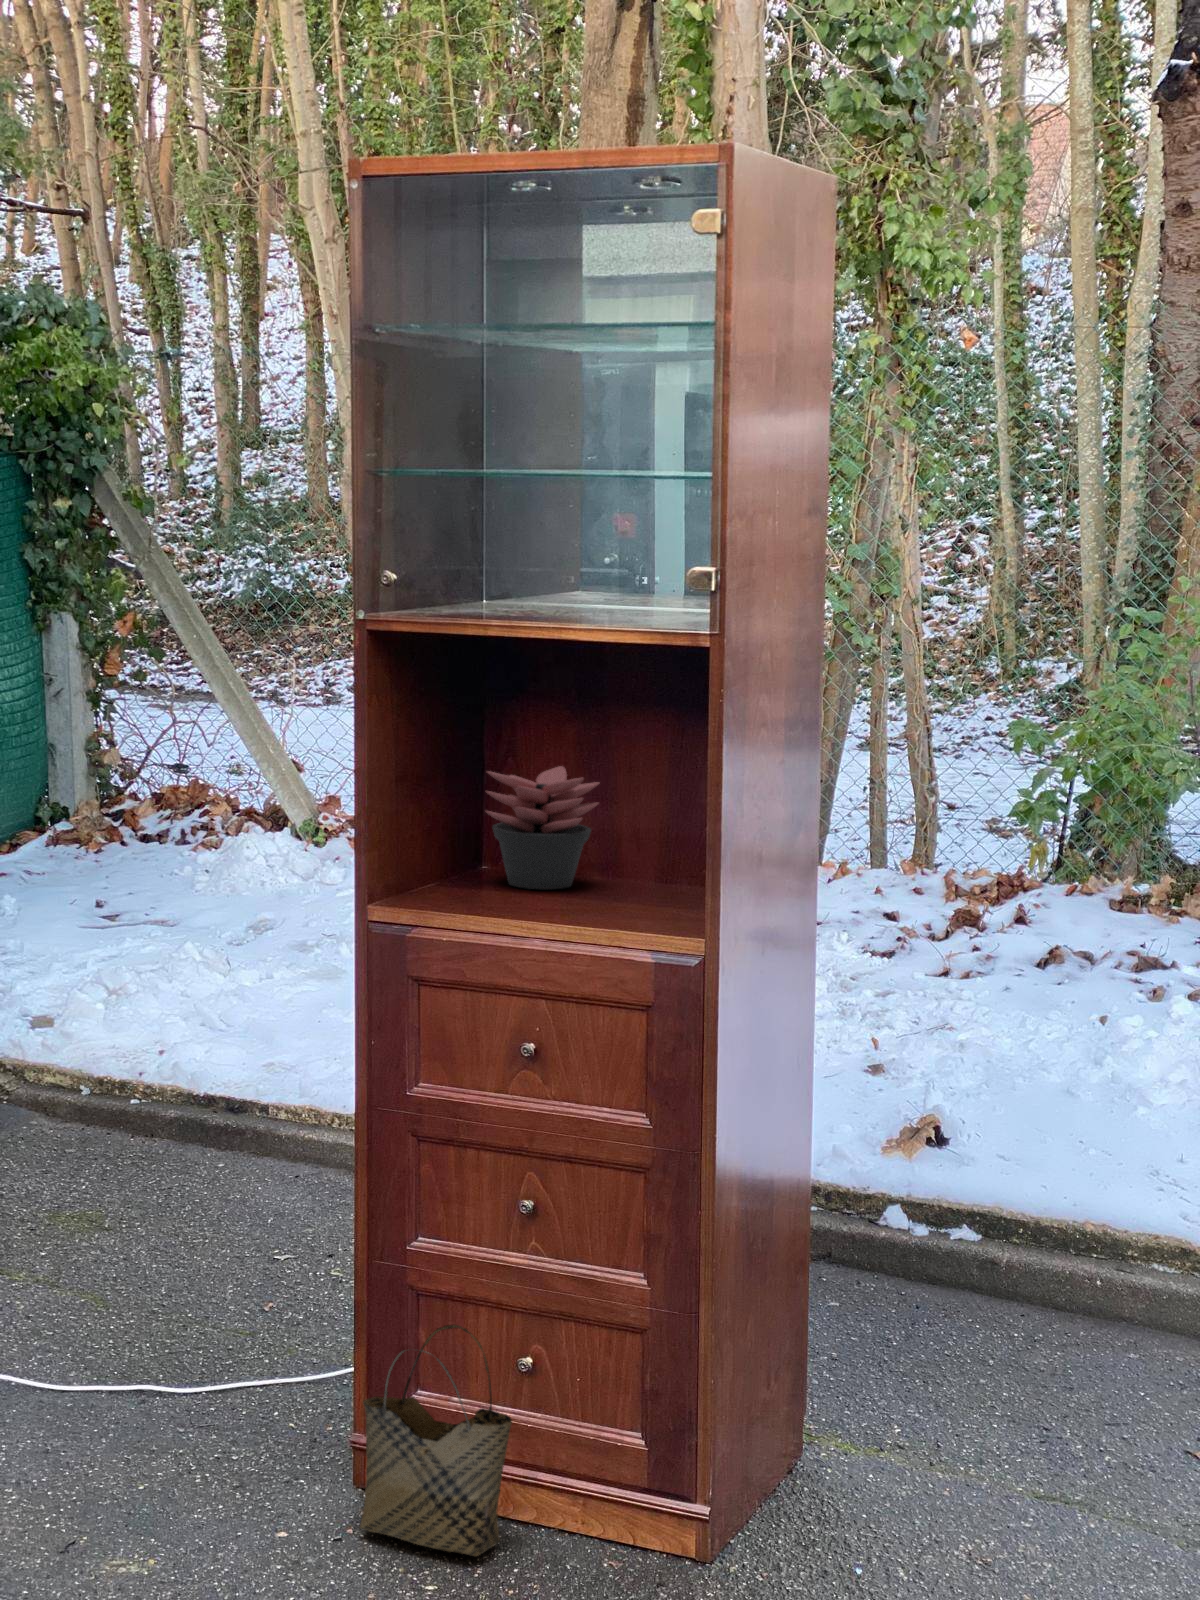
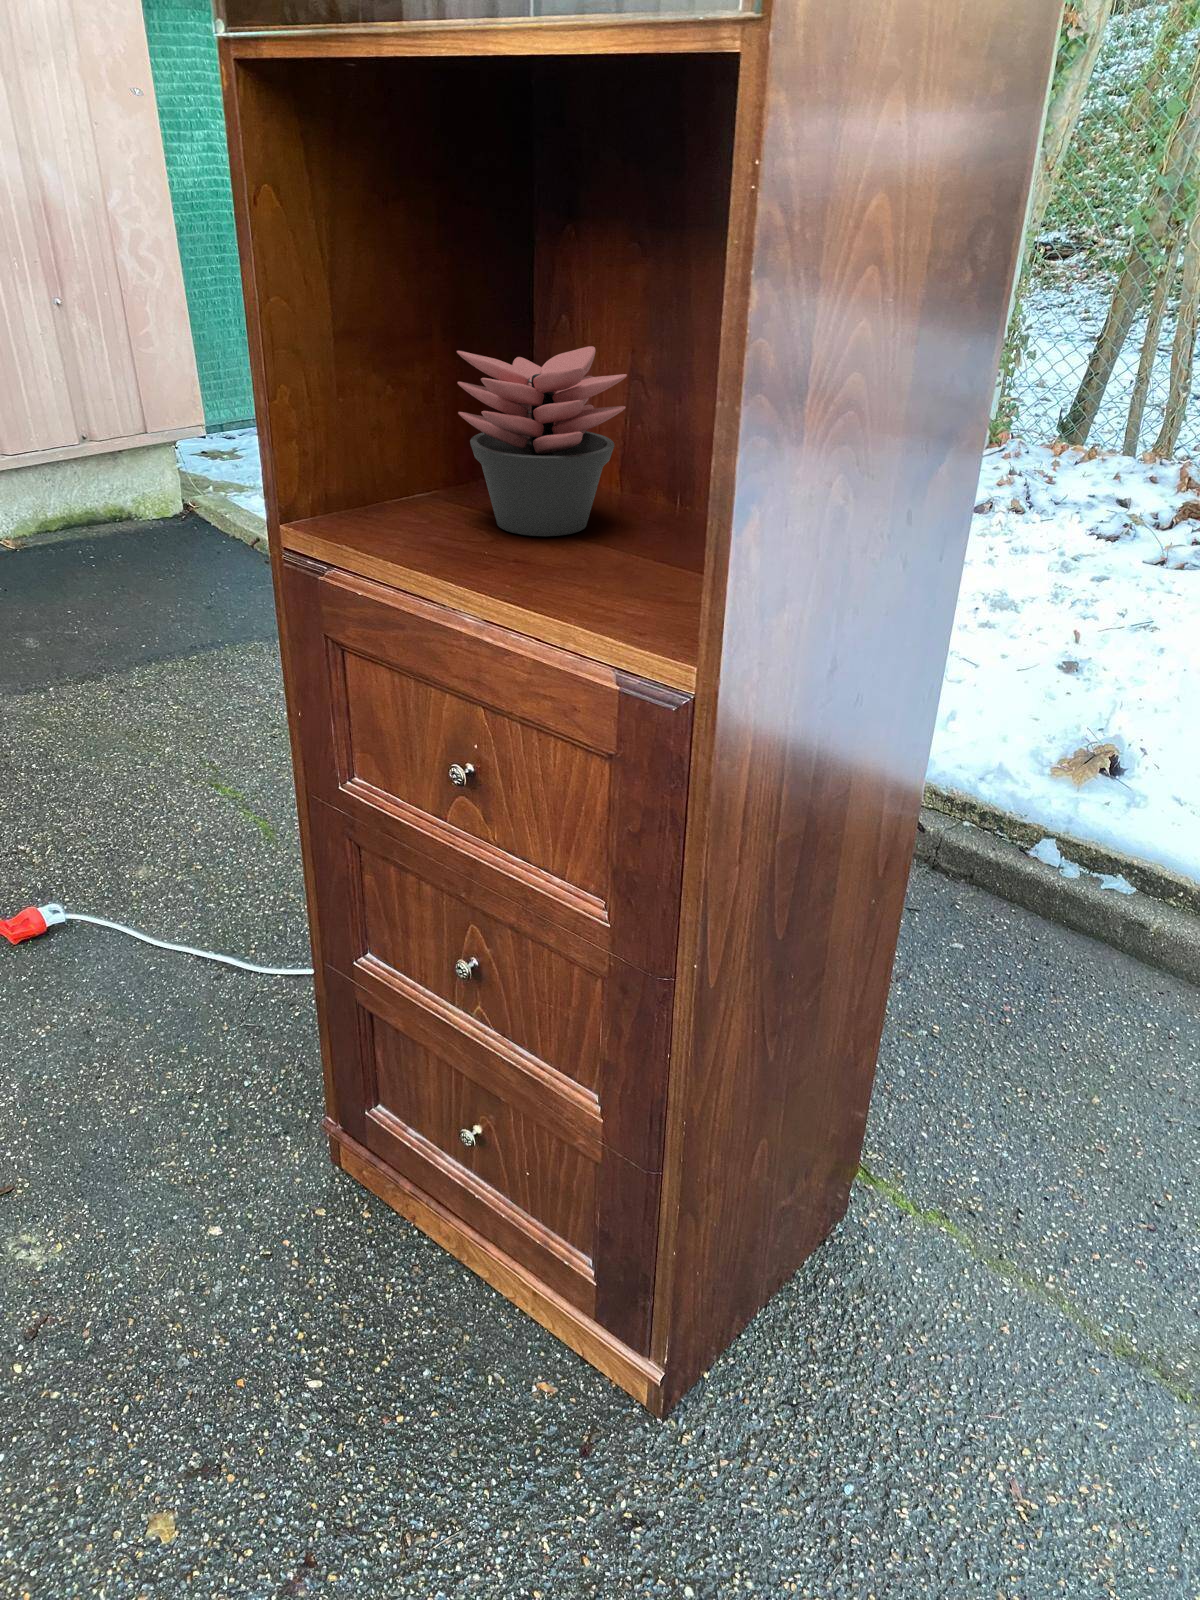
woven basket: present [360,1325,512,1556] -> none [295,1069,447,1336]

